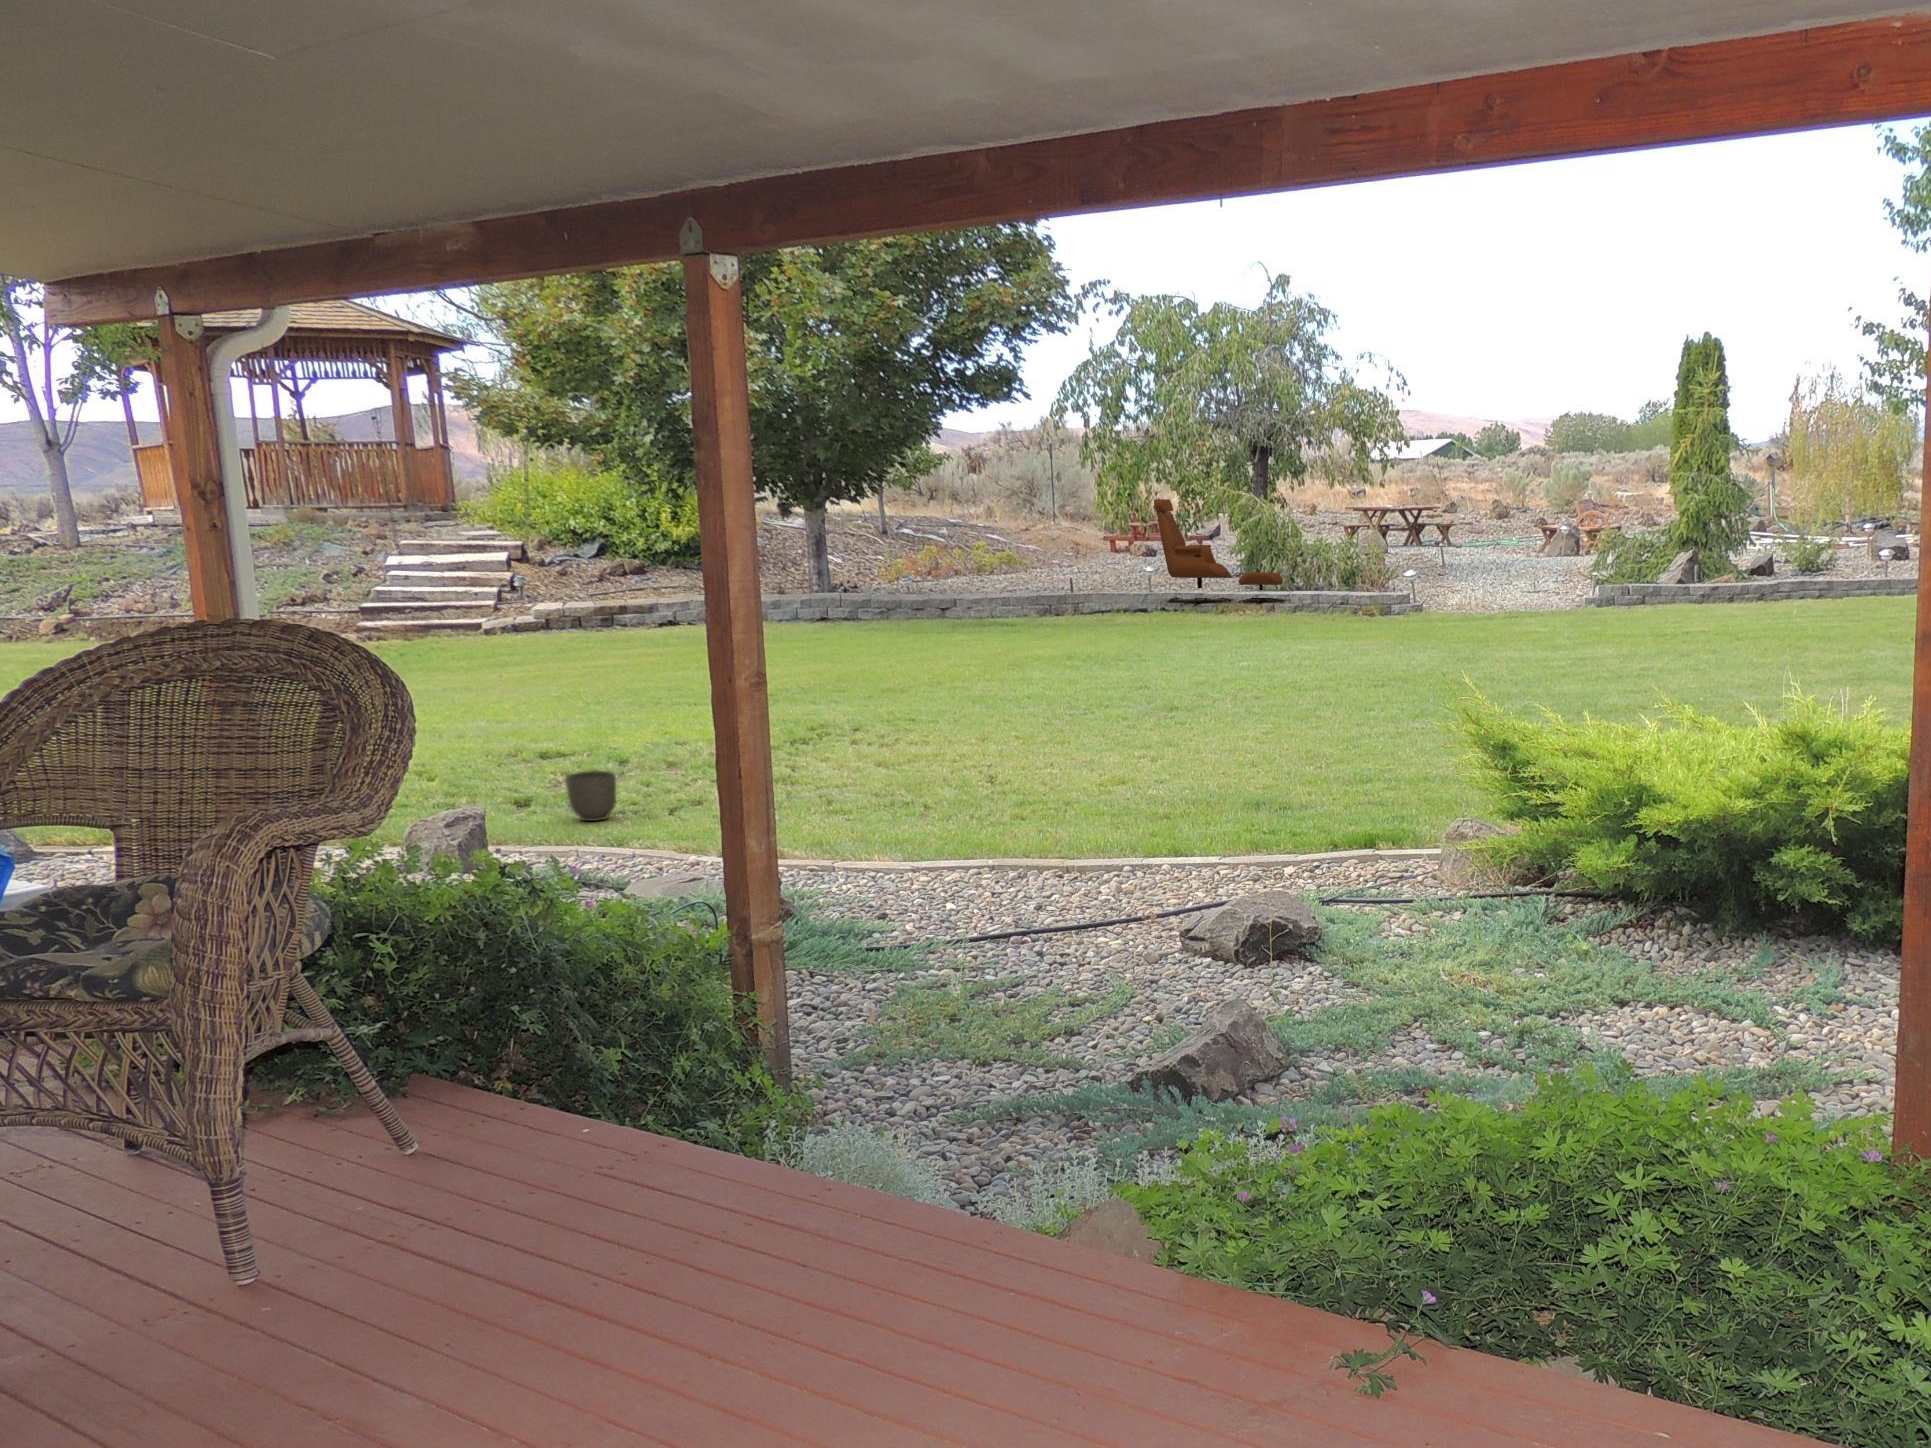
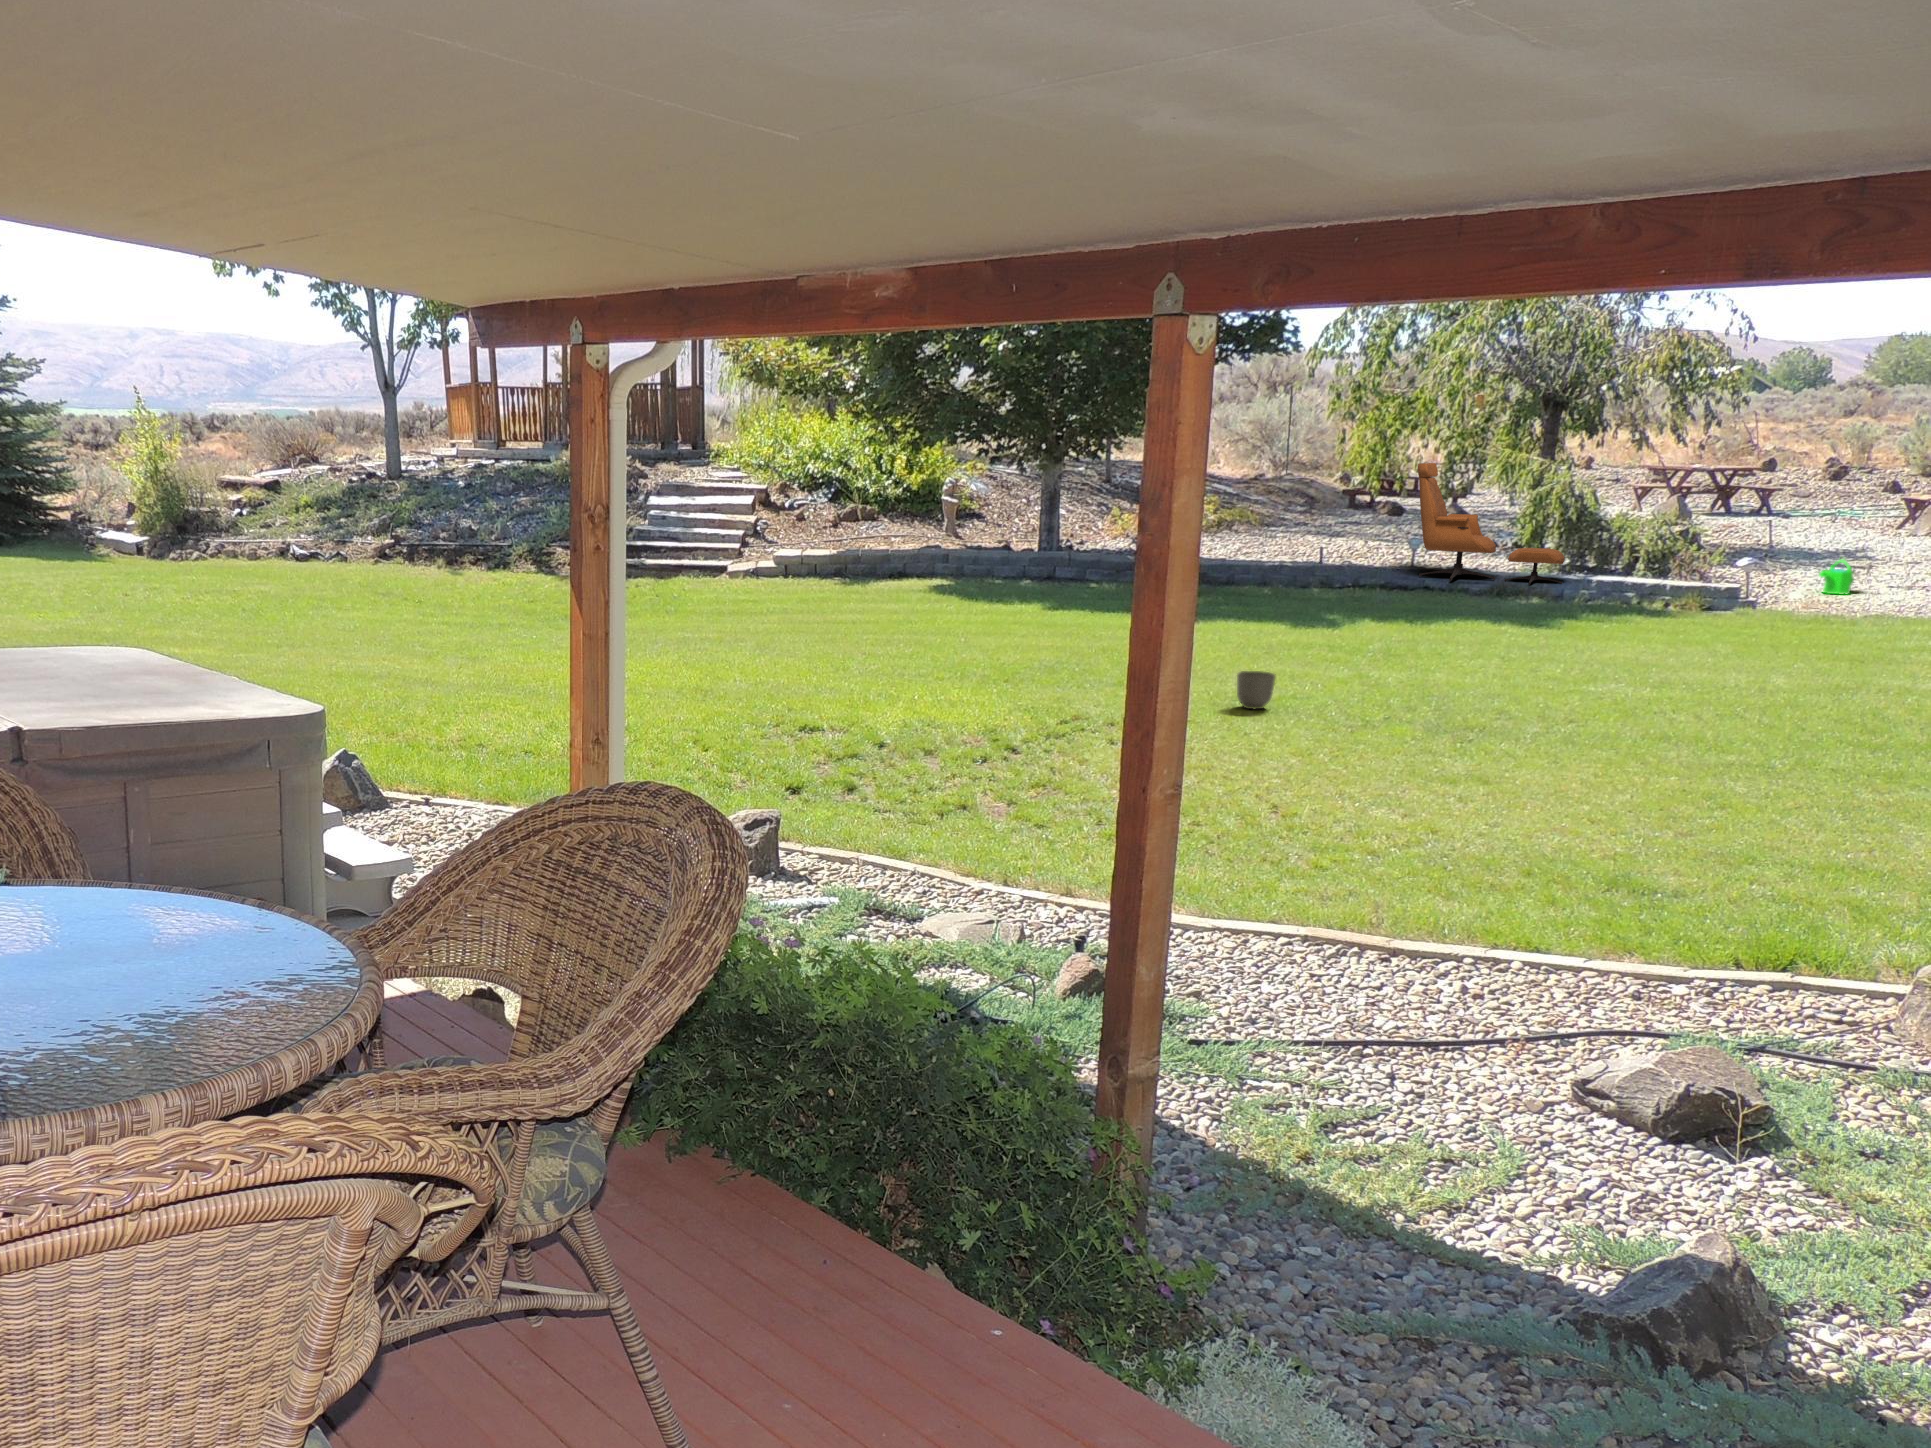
watering can: none [1470,571,1496,600] -> present [1819,559,1854,594]
planter: present [566,771,616,821] -> present [1237,671,1275,709]

